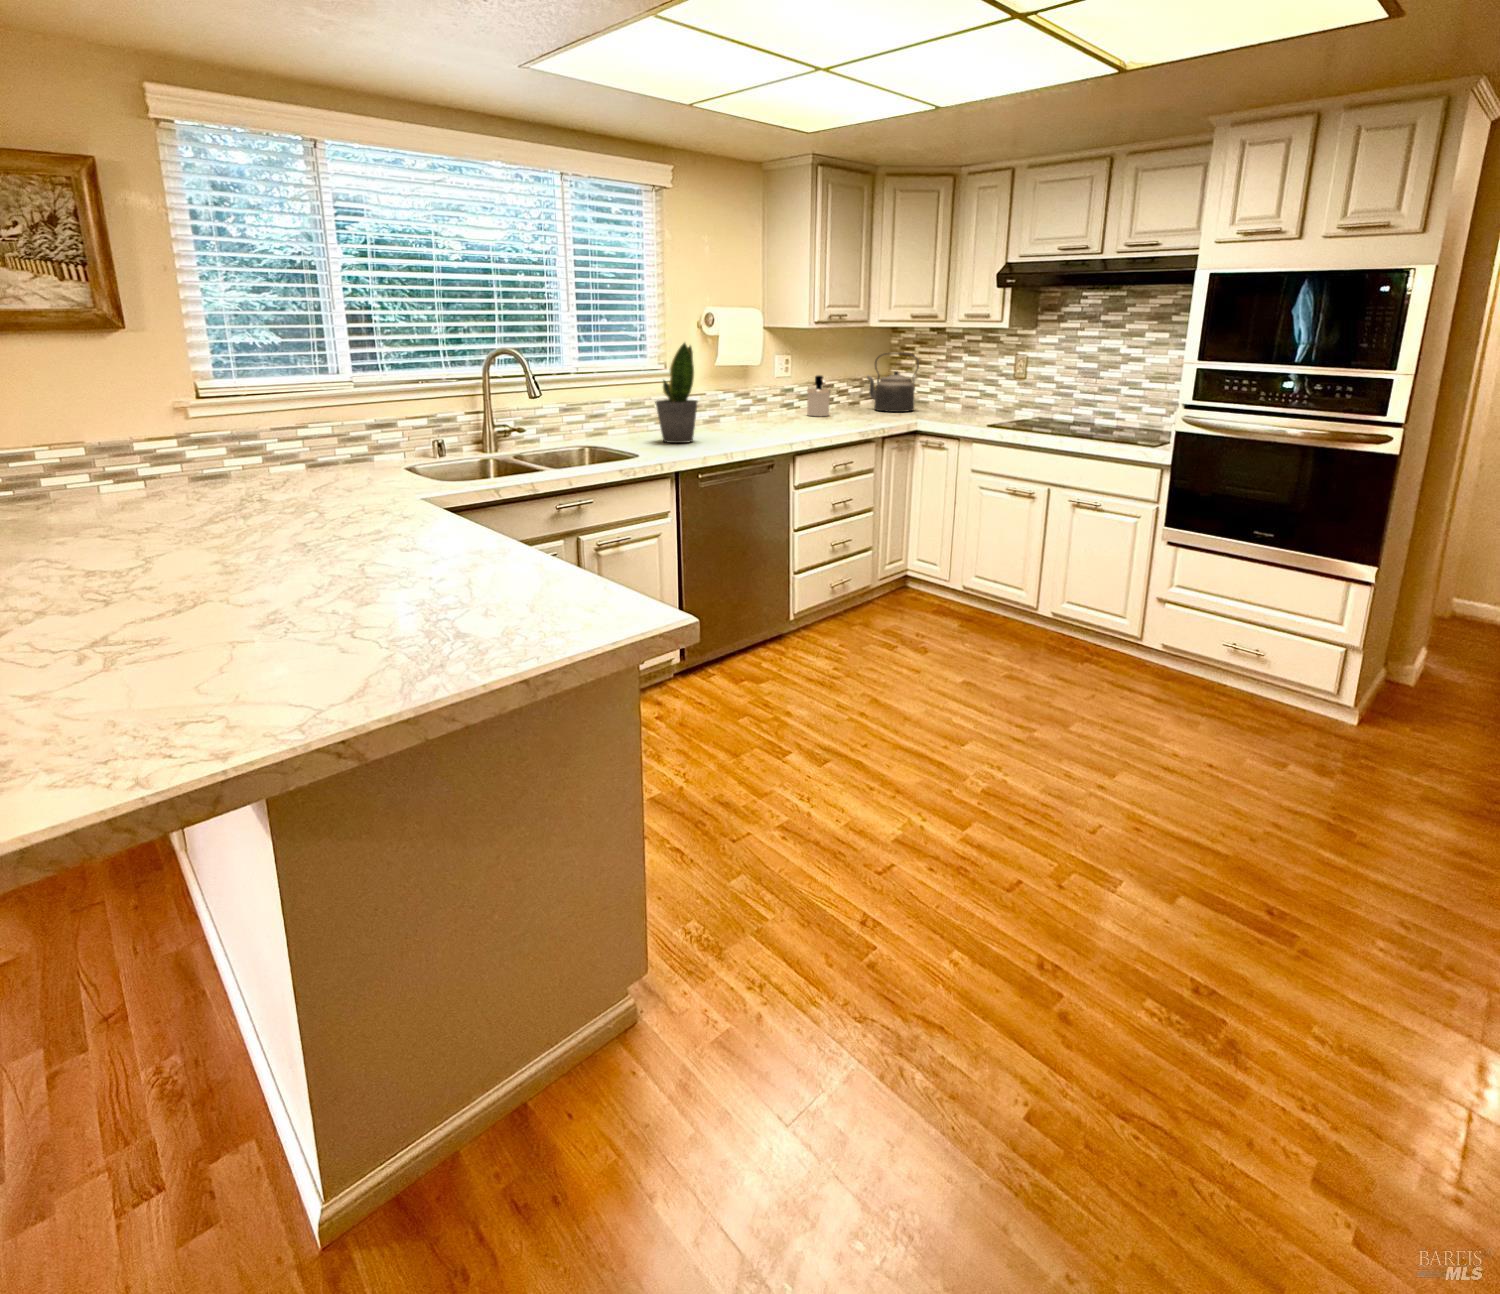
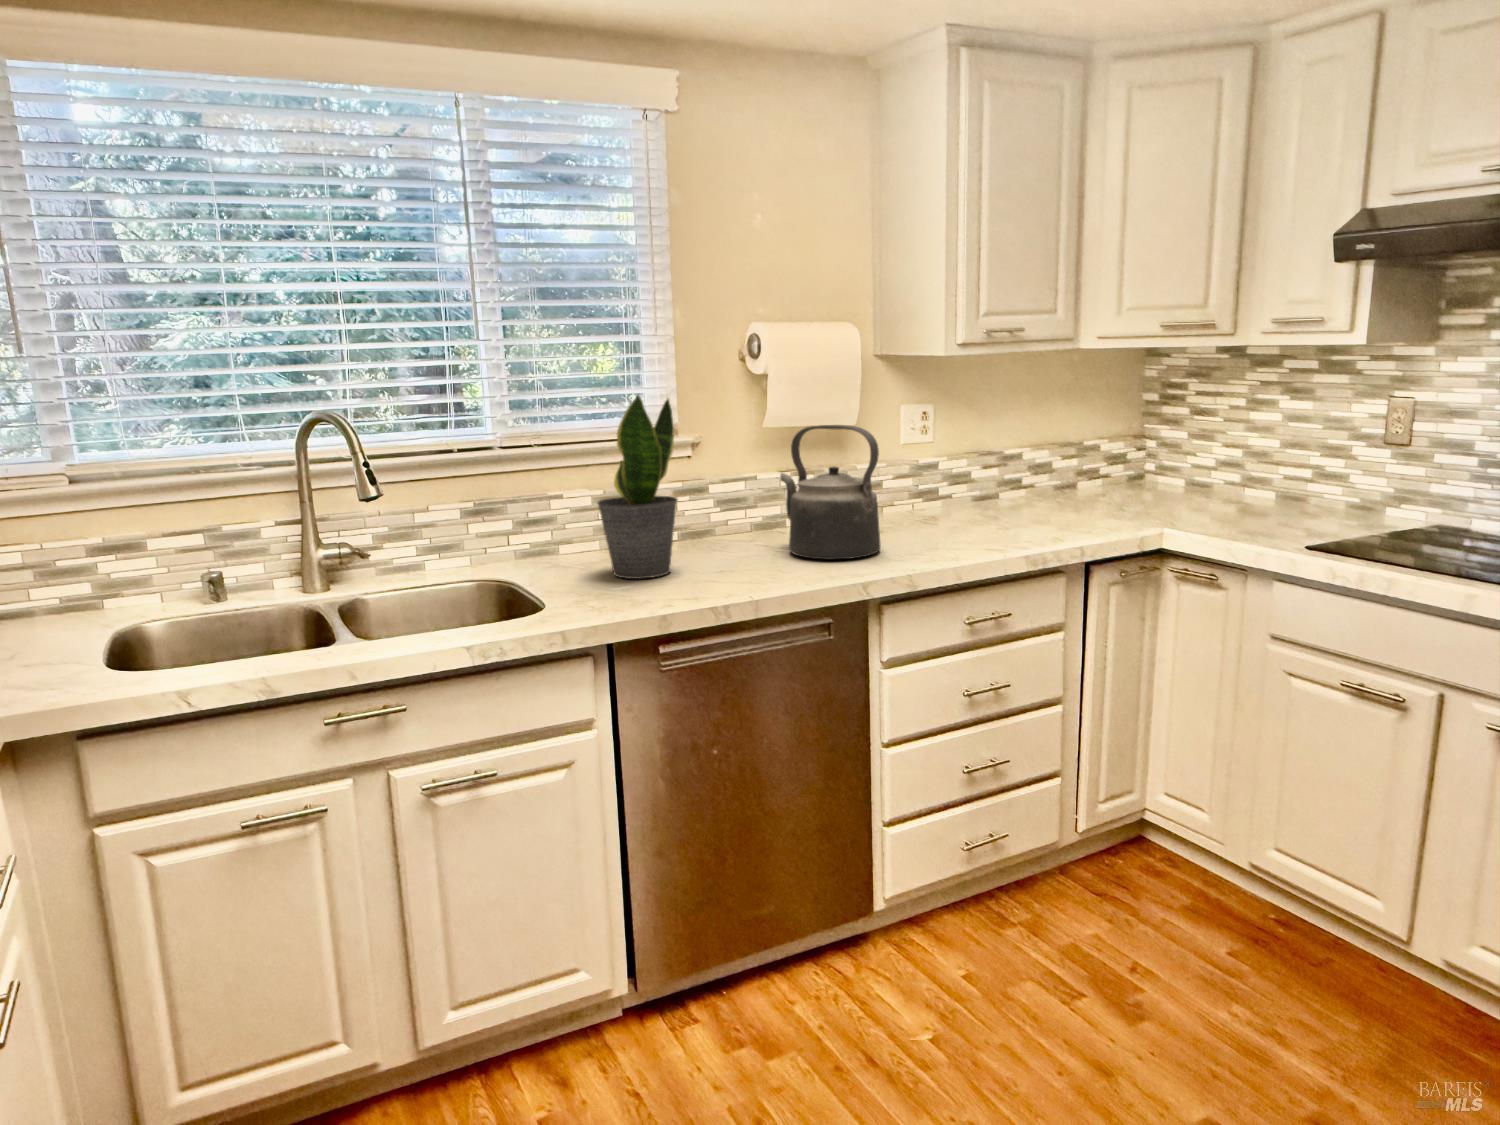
kettle: present [867,353,919,412] -> present [780,425,881,559]
soap dispenser: present [807,375,831,416] -> none [963,440,1006,511]

